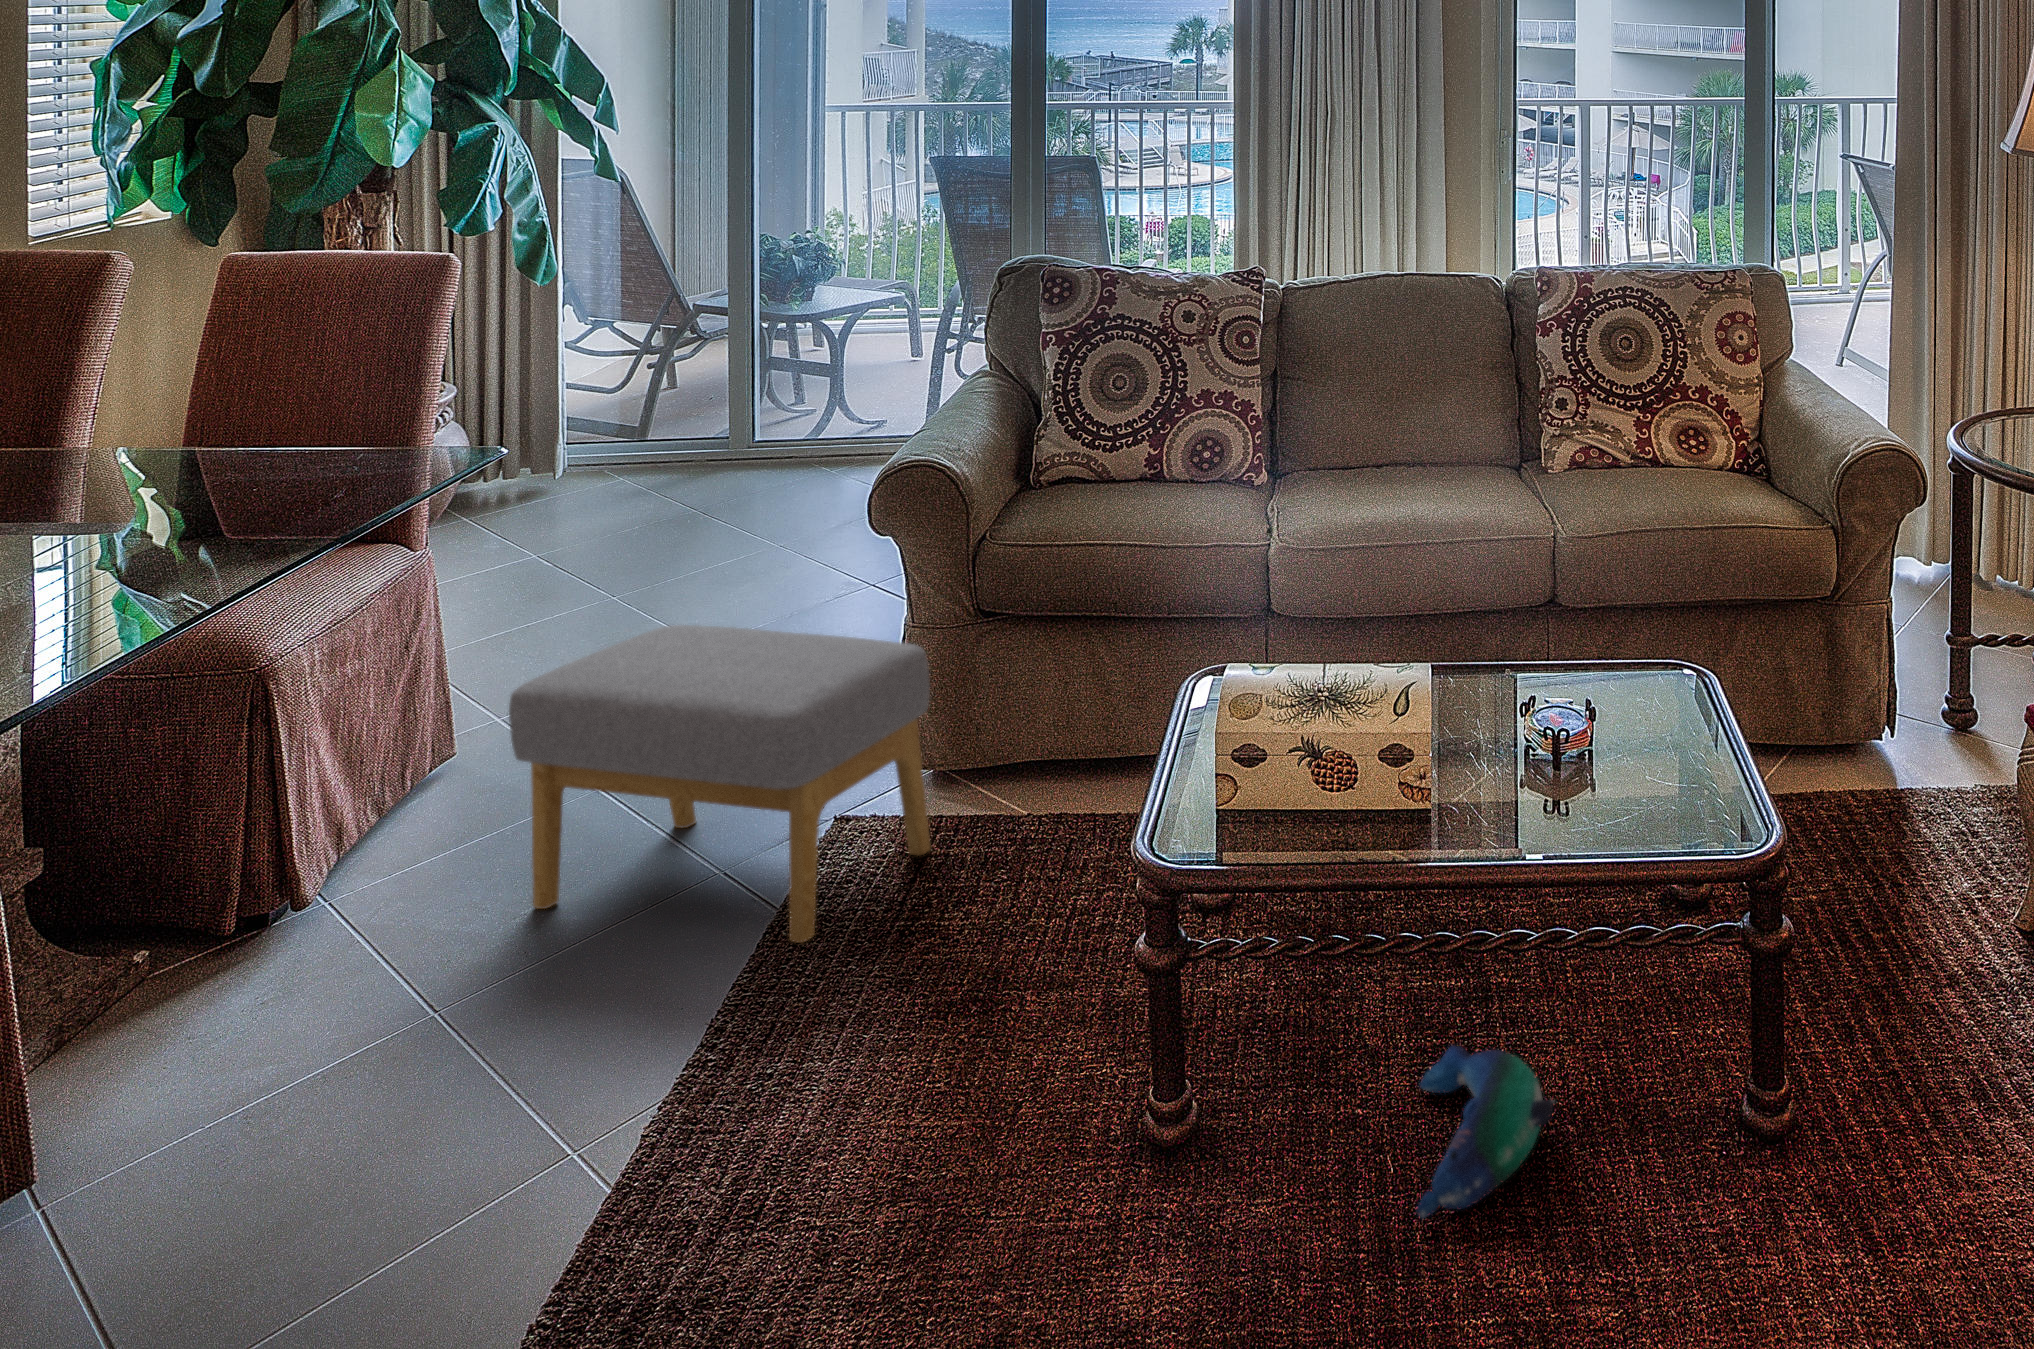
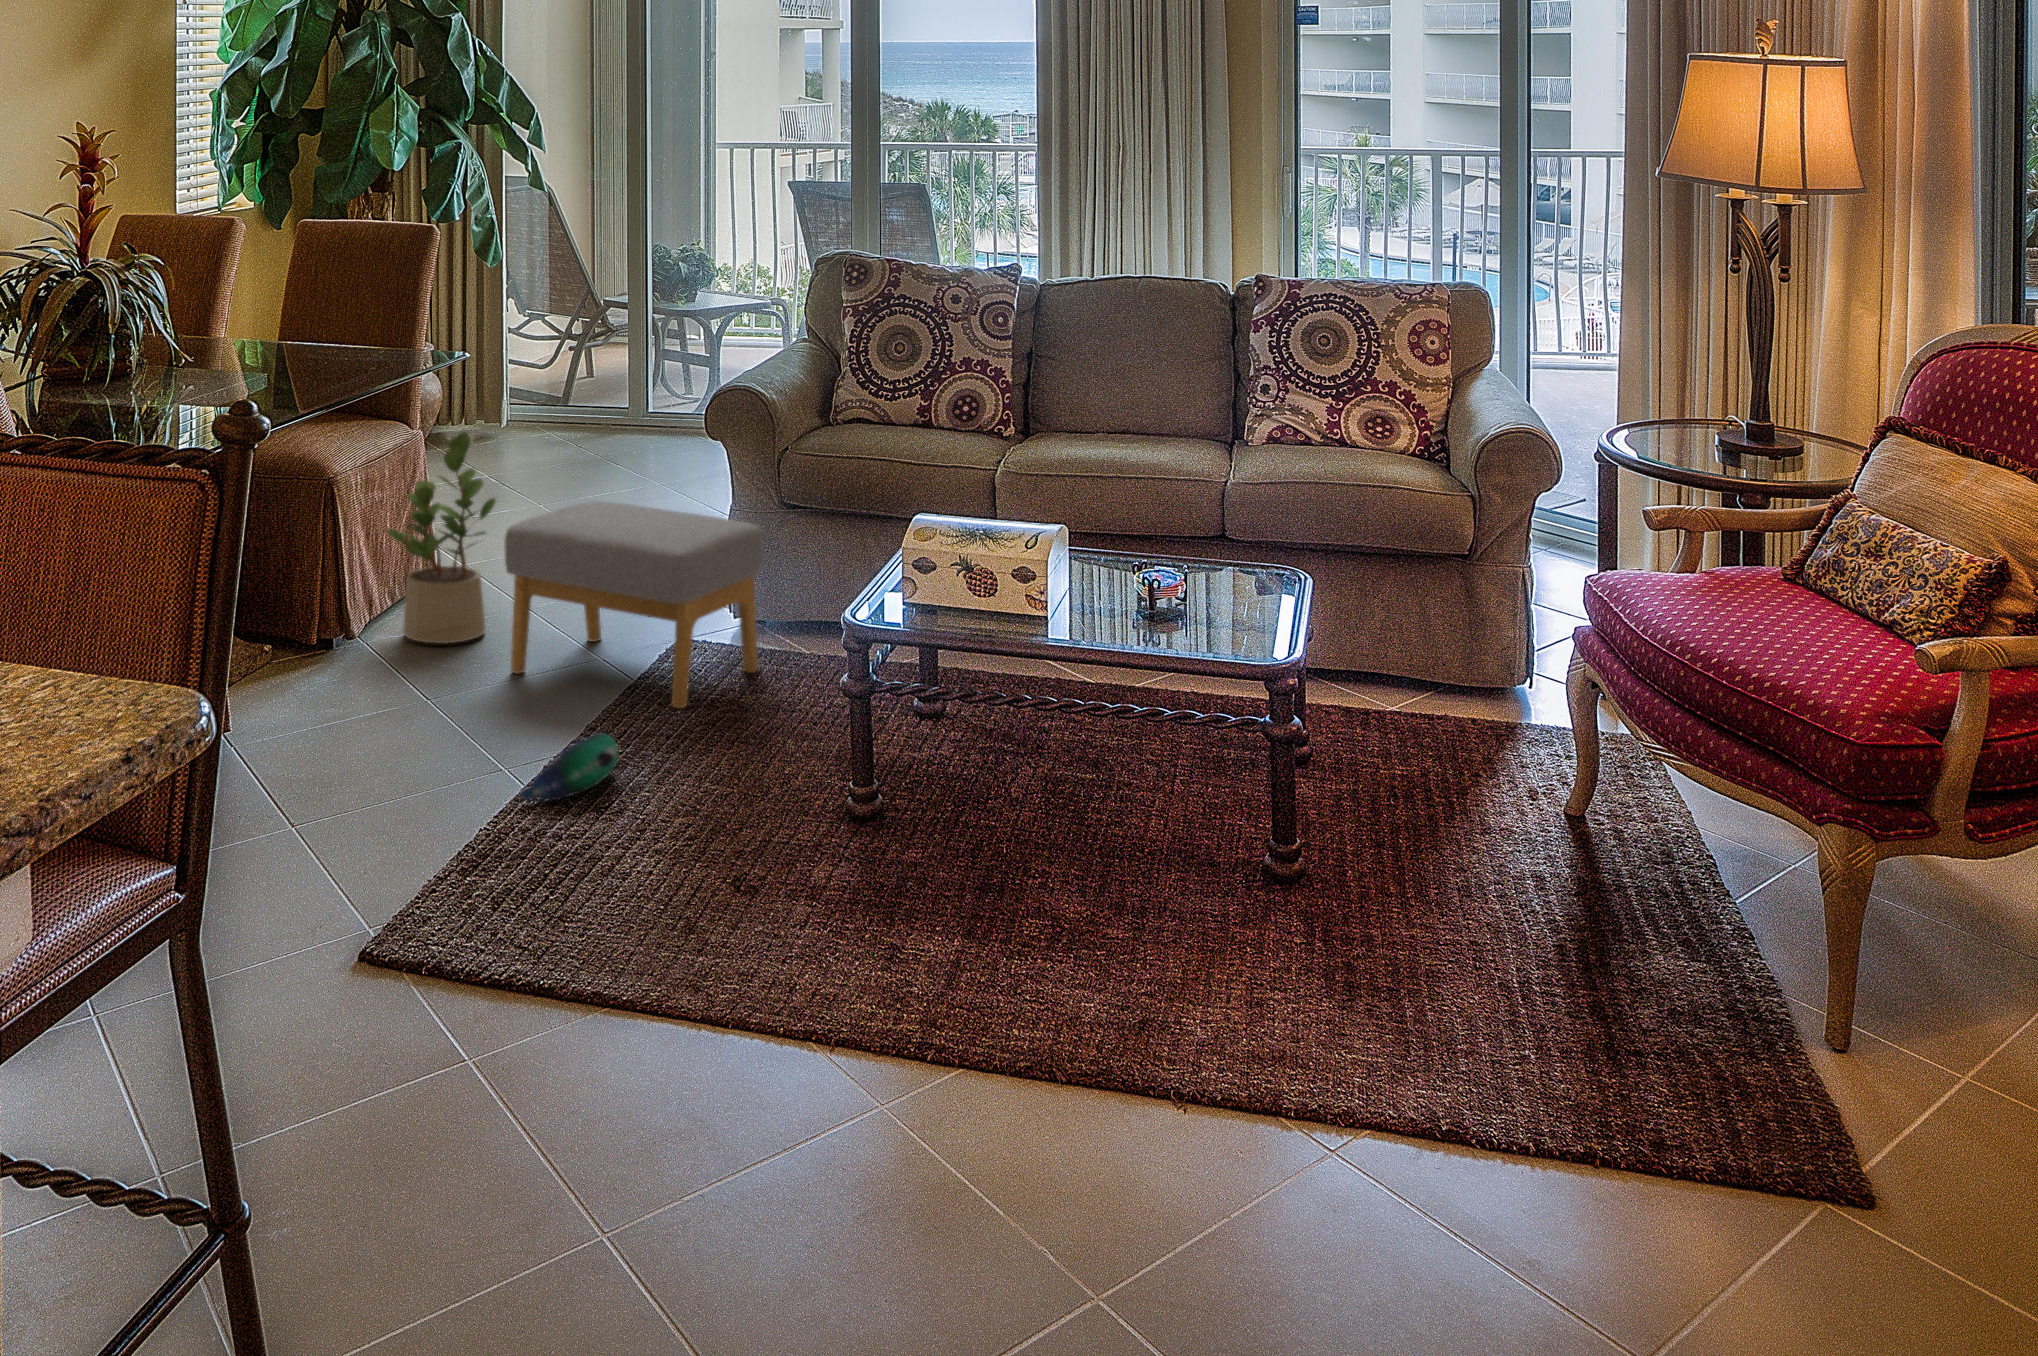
potted plant: none [330,540,517,868] -> present [387,432,496,643]
plush toy: present [1417,1046,1554,1218] -> present [520,732,619,800]

